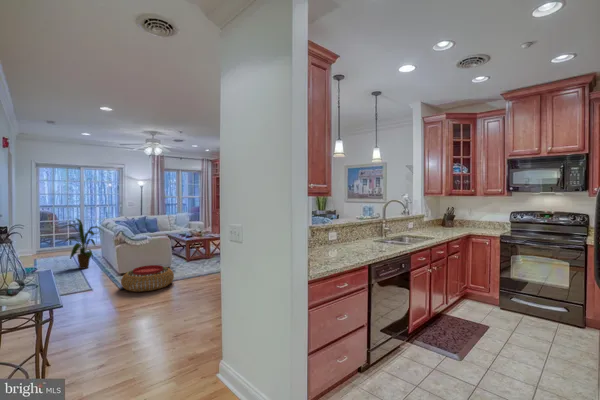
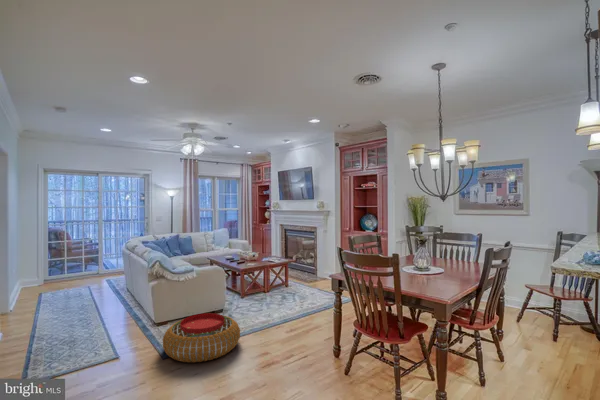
house plant: present [65,219,102,269] -> none [72,239,133,311]

